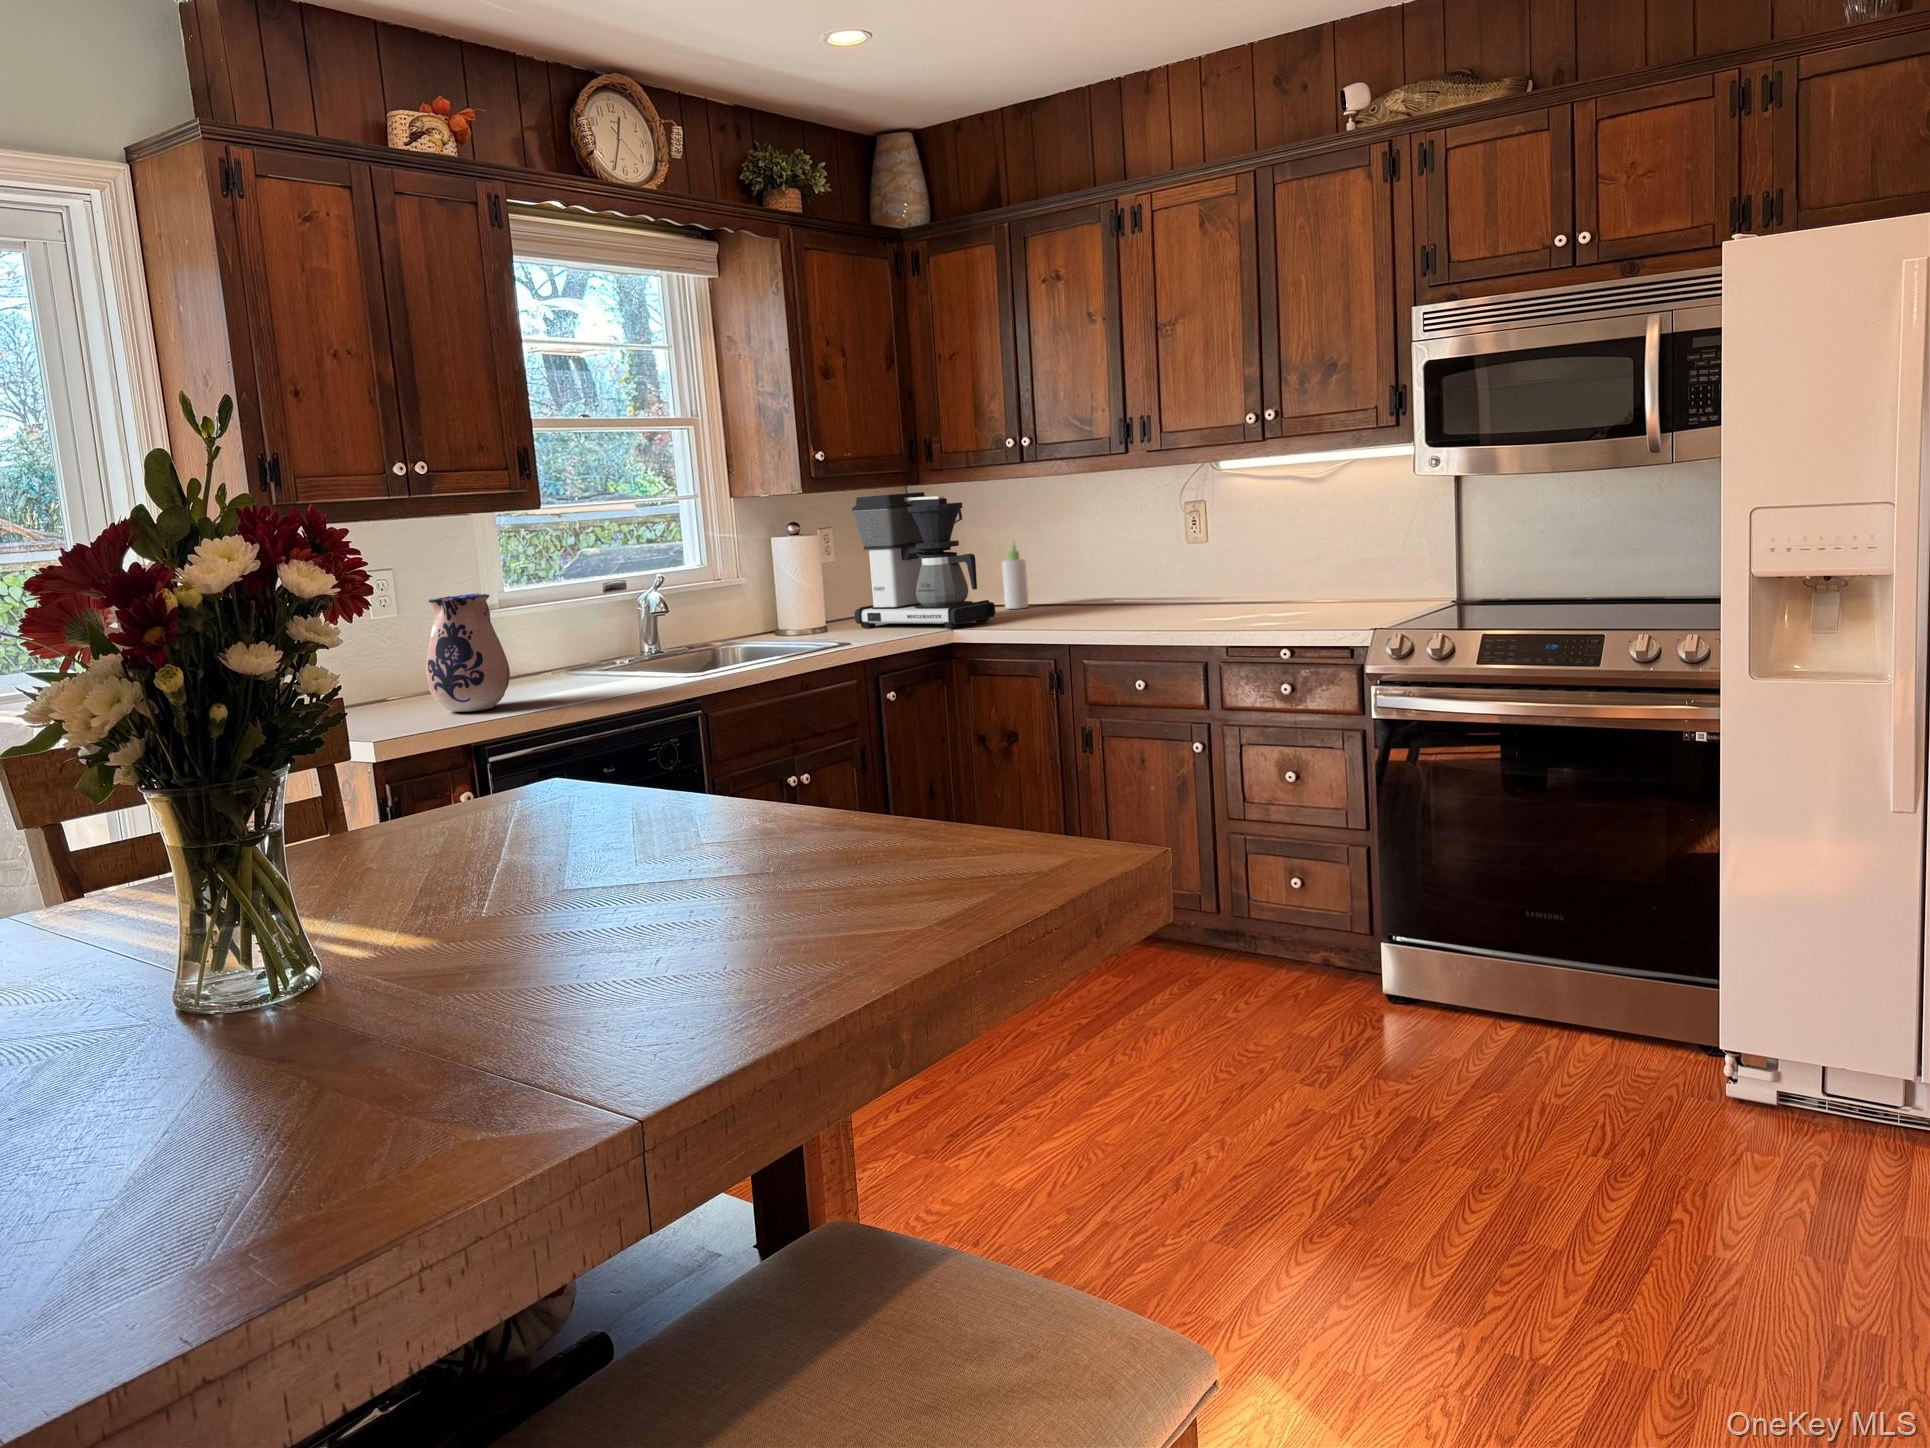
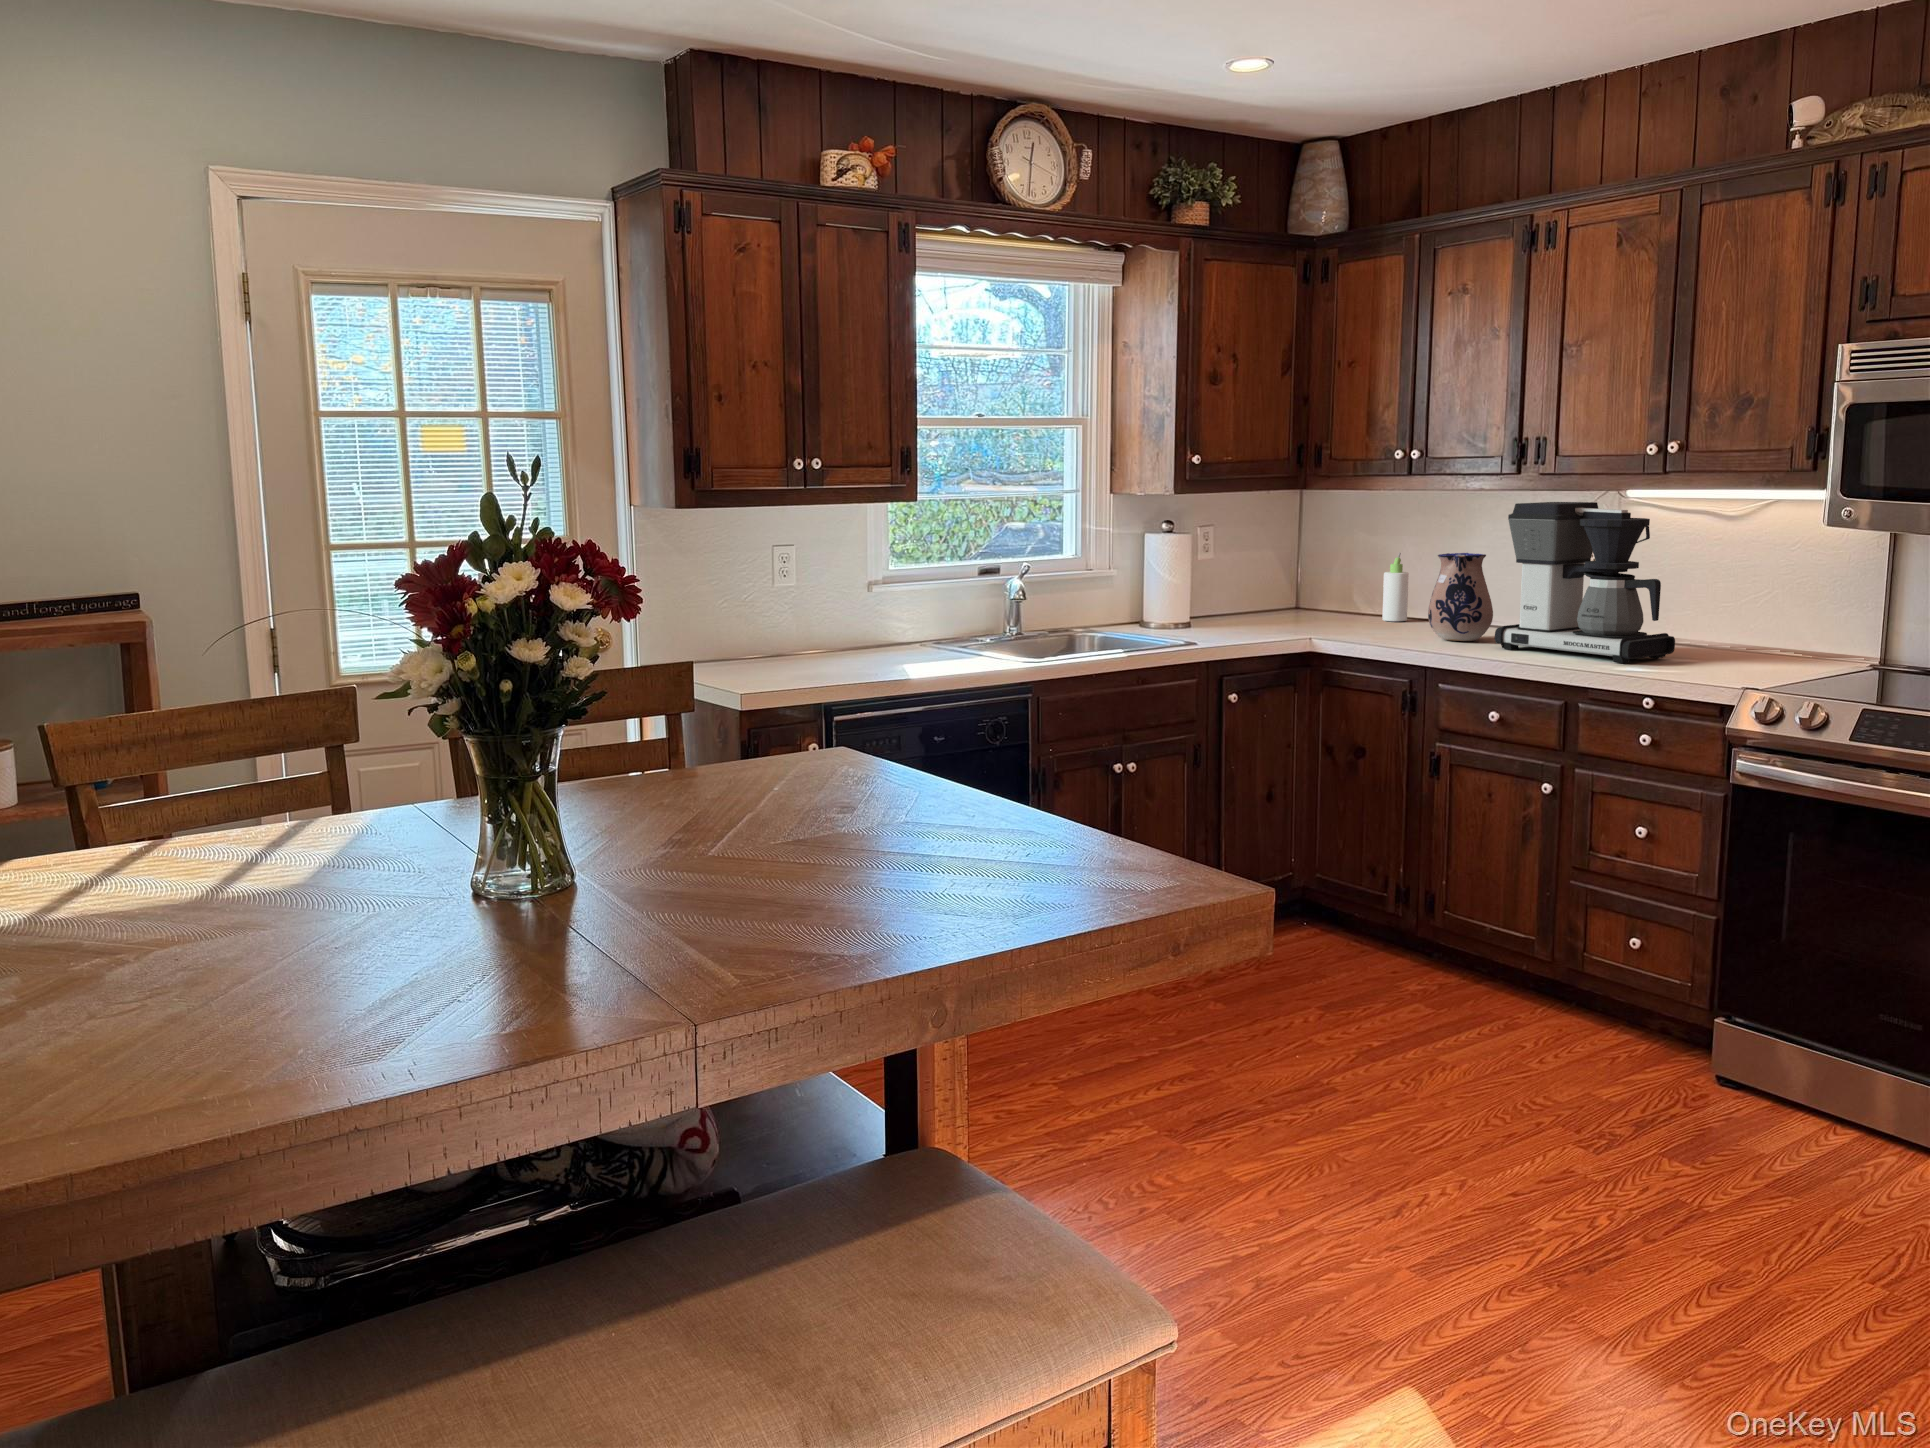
coffee maker: present [852,492,995,629] -> present [1495,502,1675,663]
ceramic pitcher: present [426,593,510,712] -> present [1428,553,1493,641]

